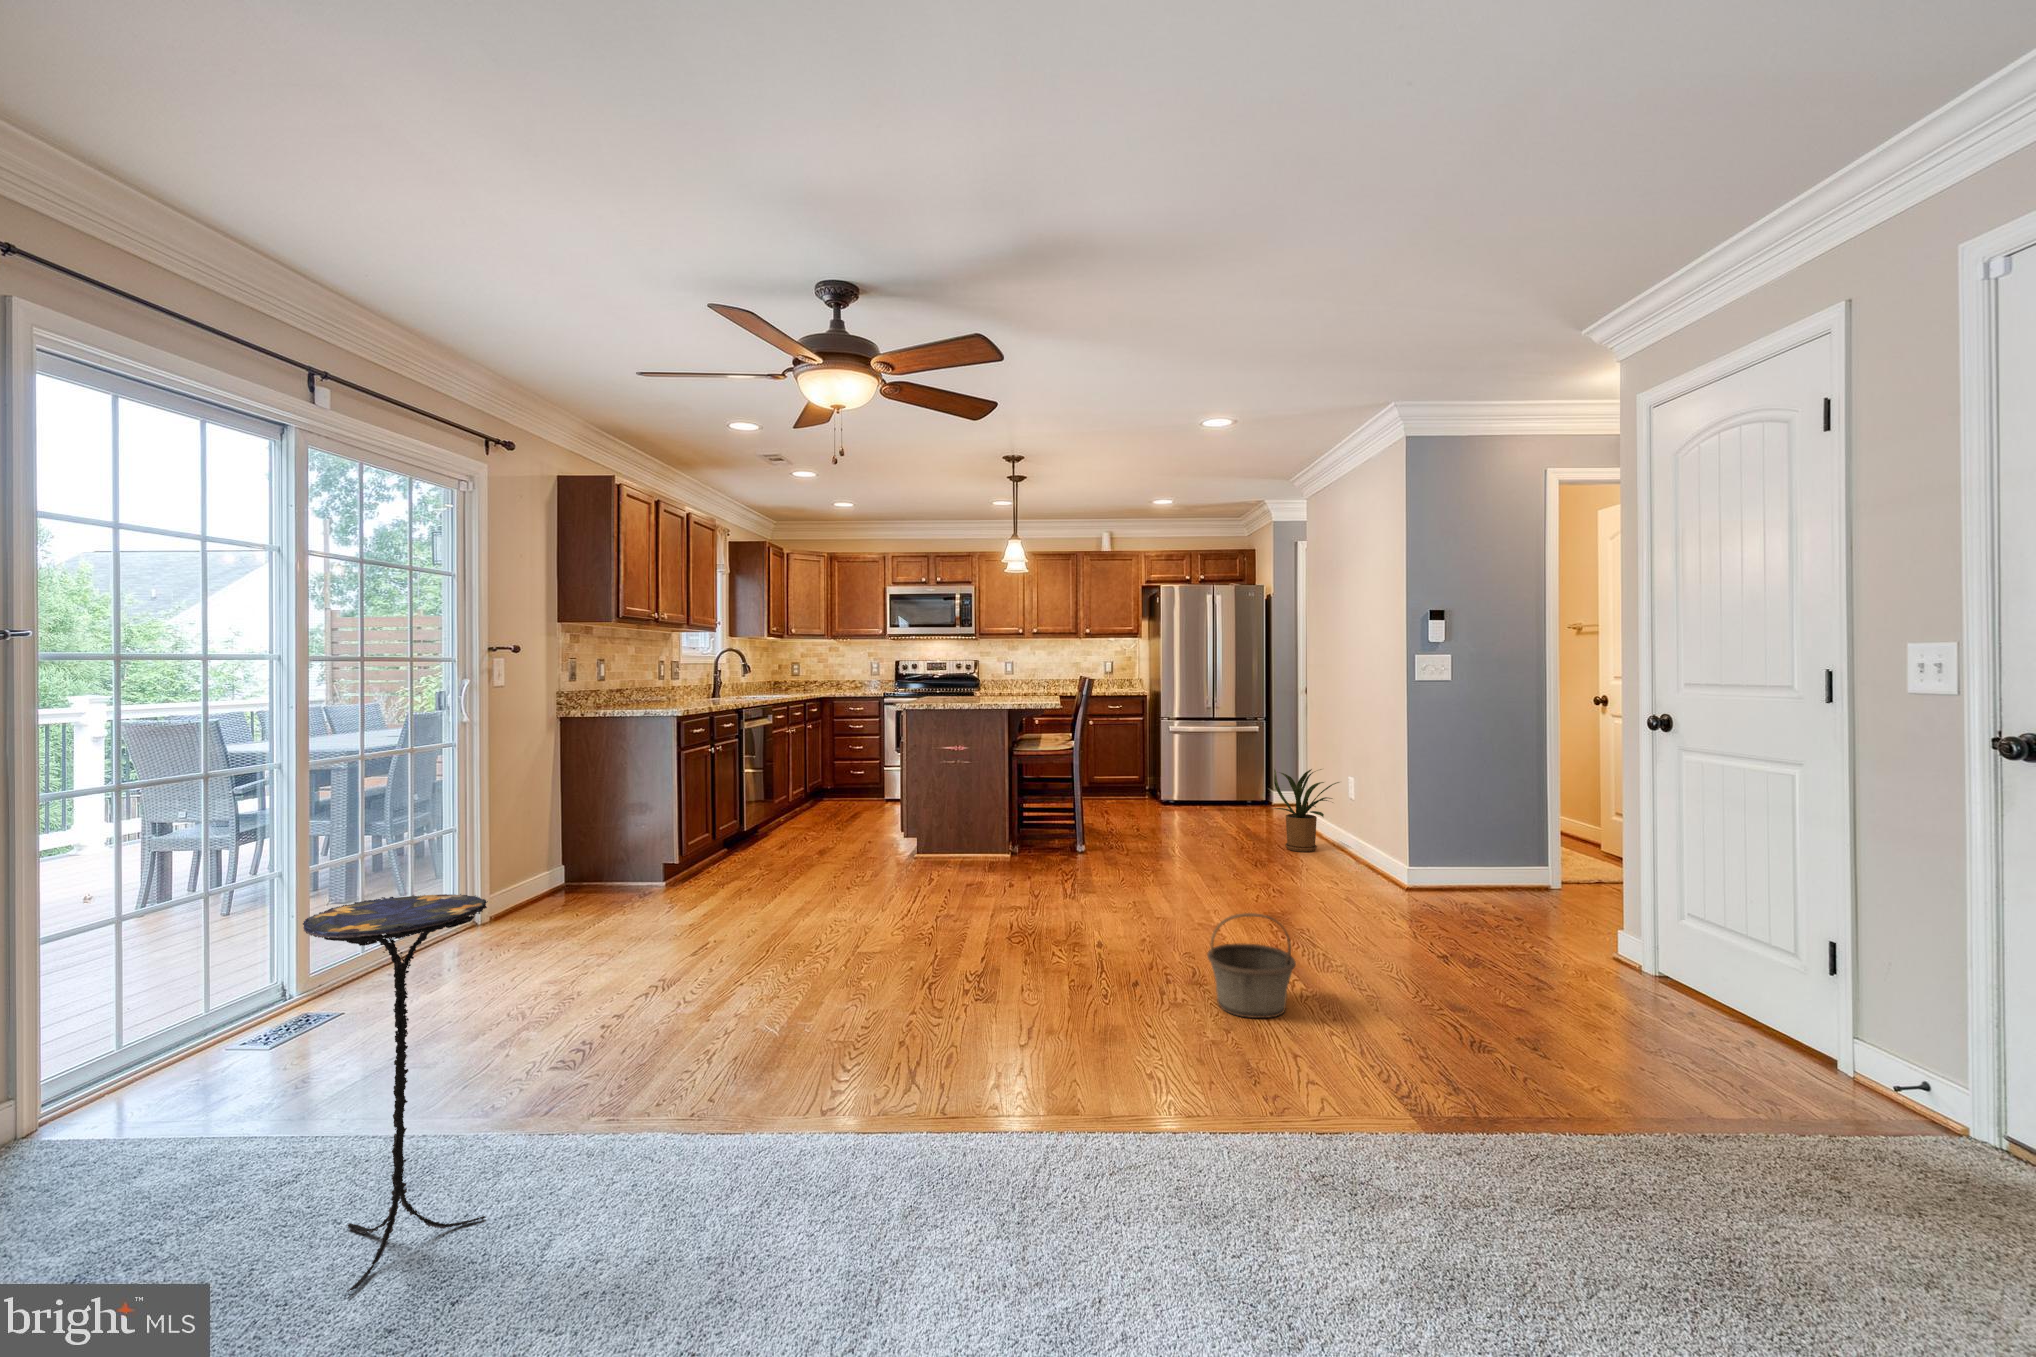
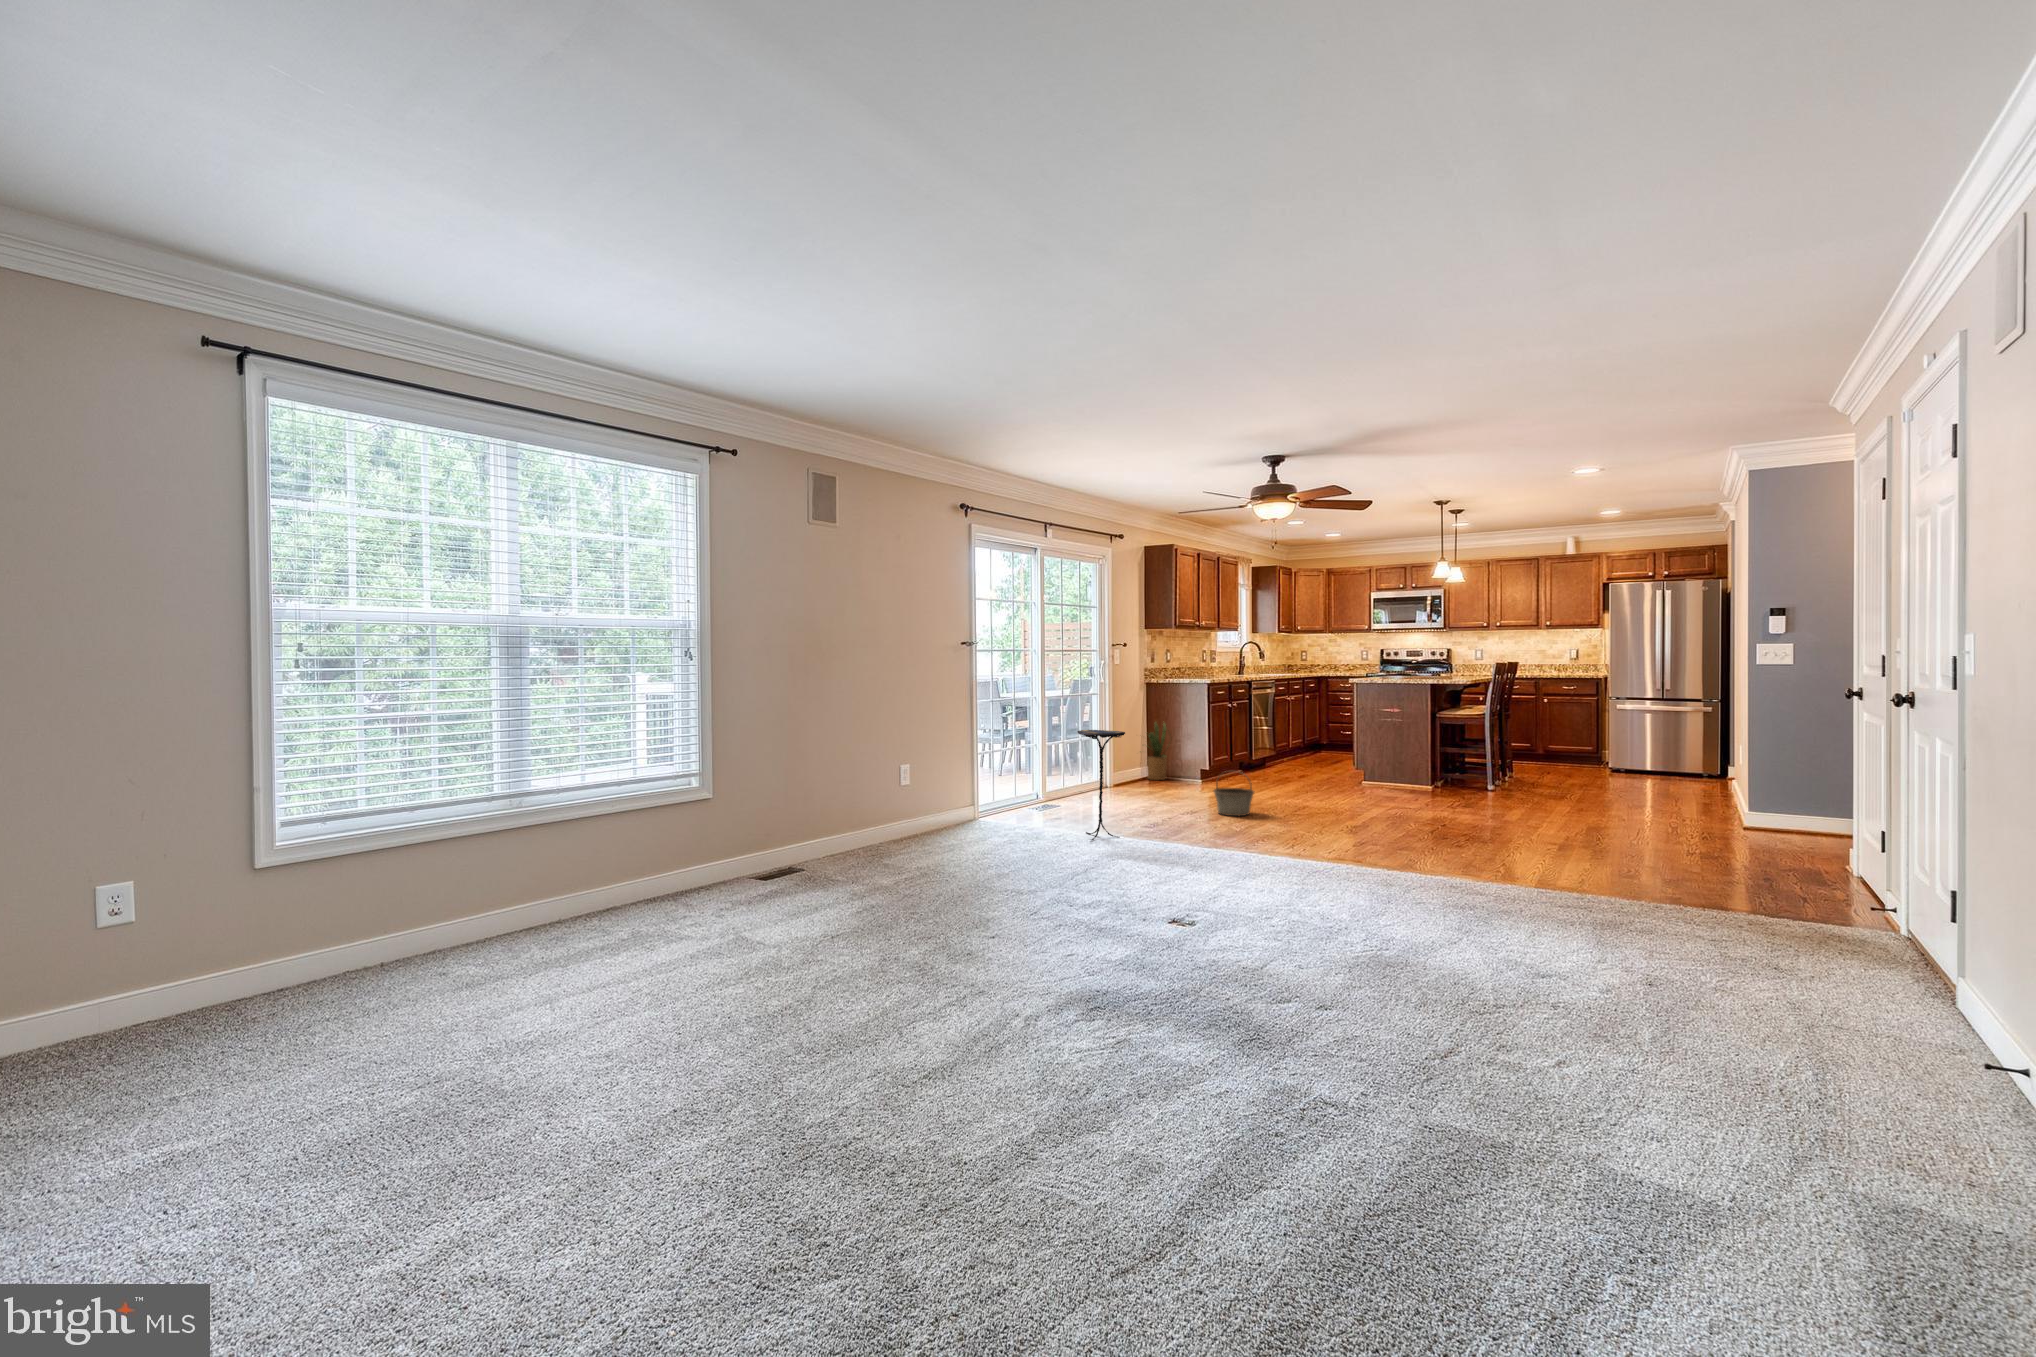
house plant: present [1274,769,1339,852] -> present [1147,723,1167,780]
basket: present [1207,913,1296,1018] -> present [1214,775,1254,816]

